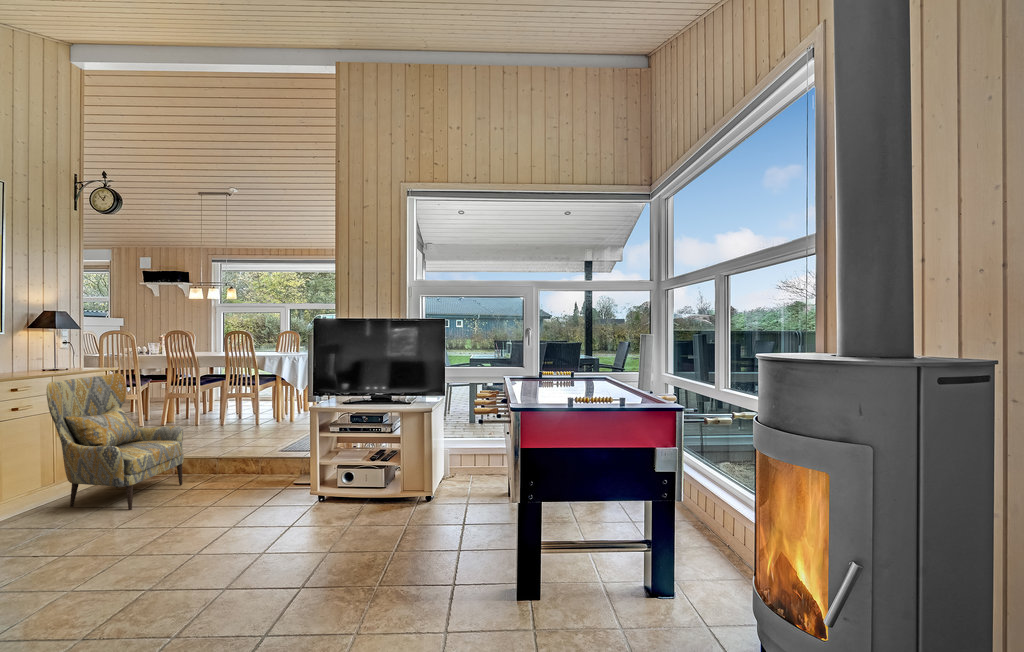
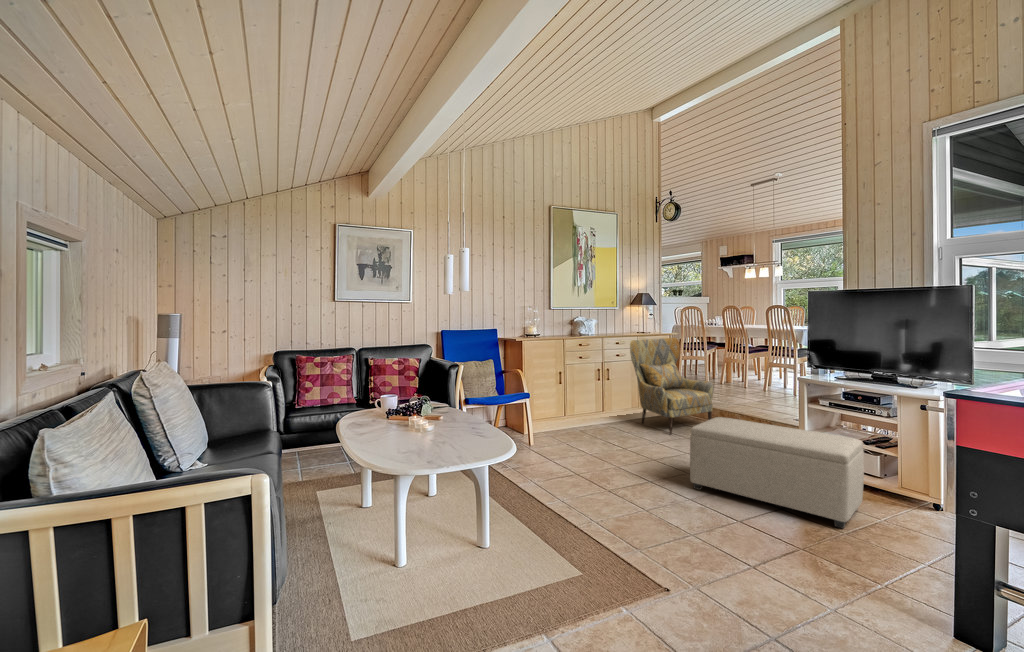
ottoman: none [209,458,394,572] -> present [690,417,864,529]

